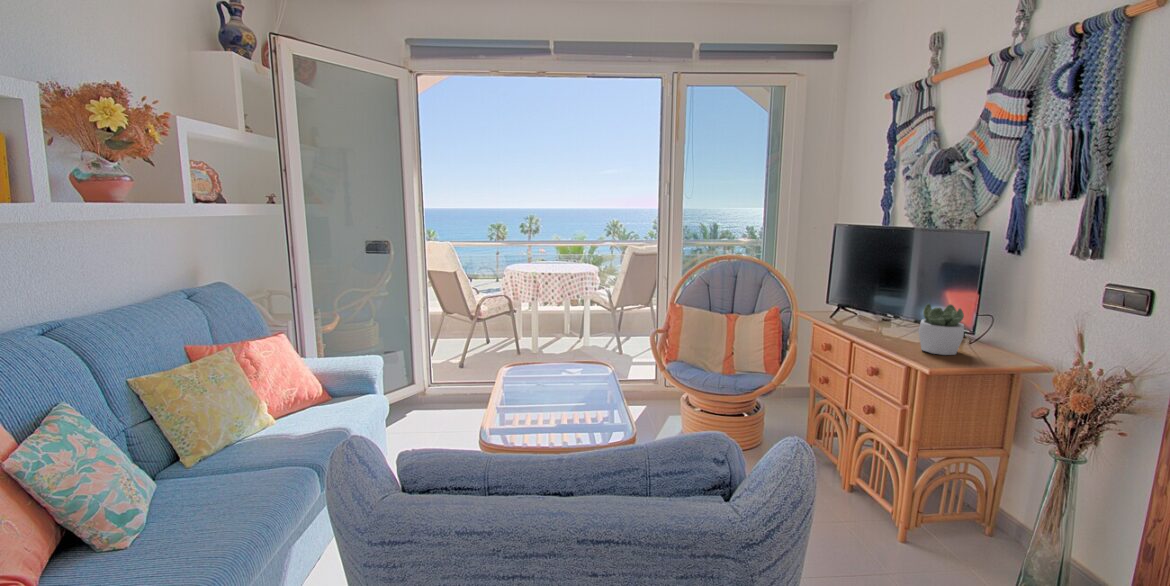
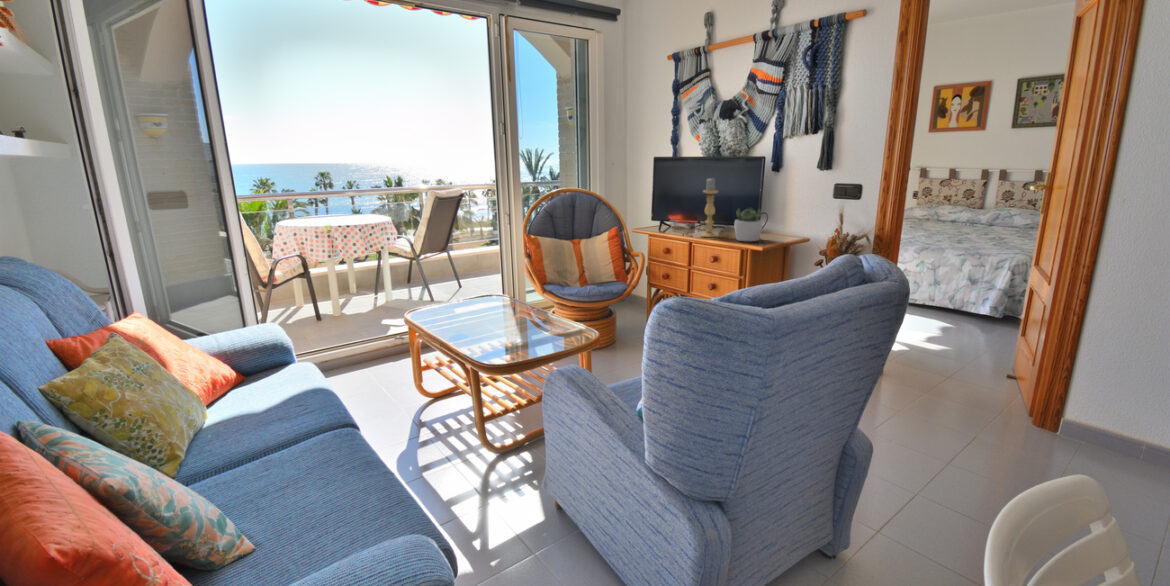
candle holder: none [880,256,910,337] -> present [701,178,718,237]

